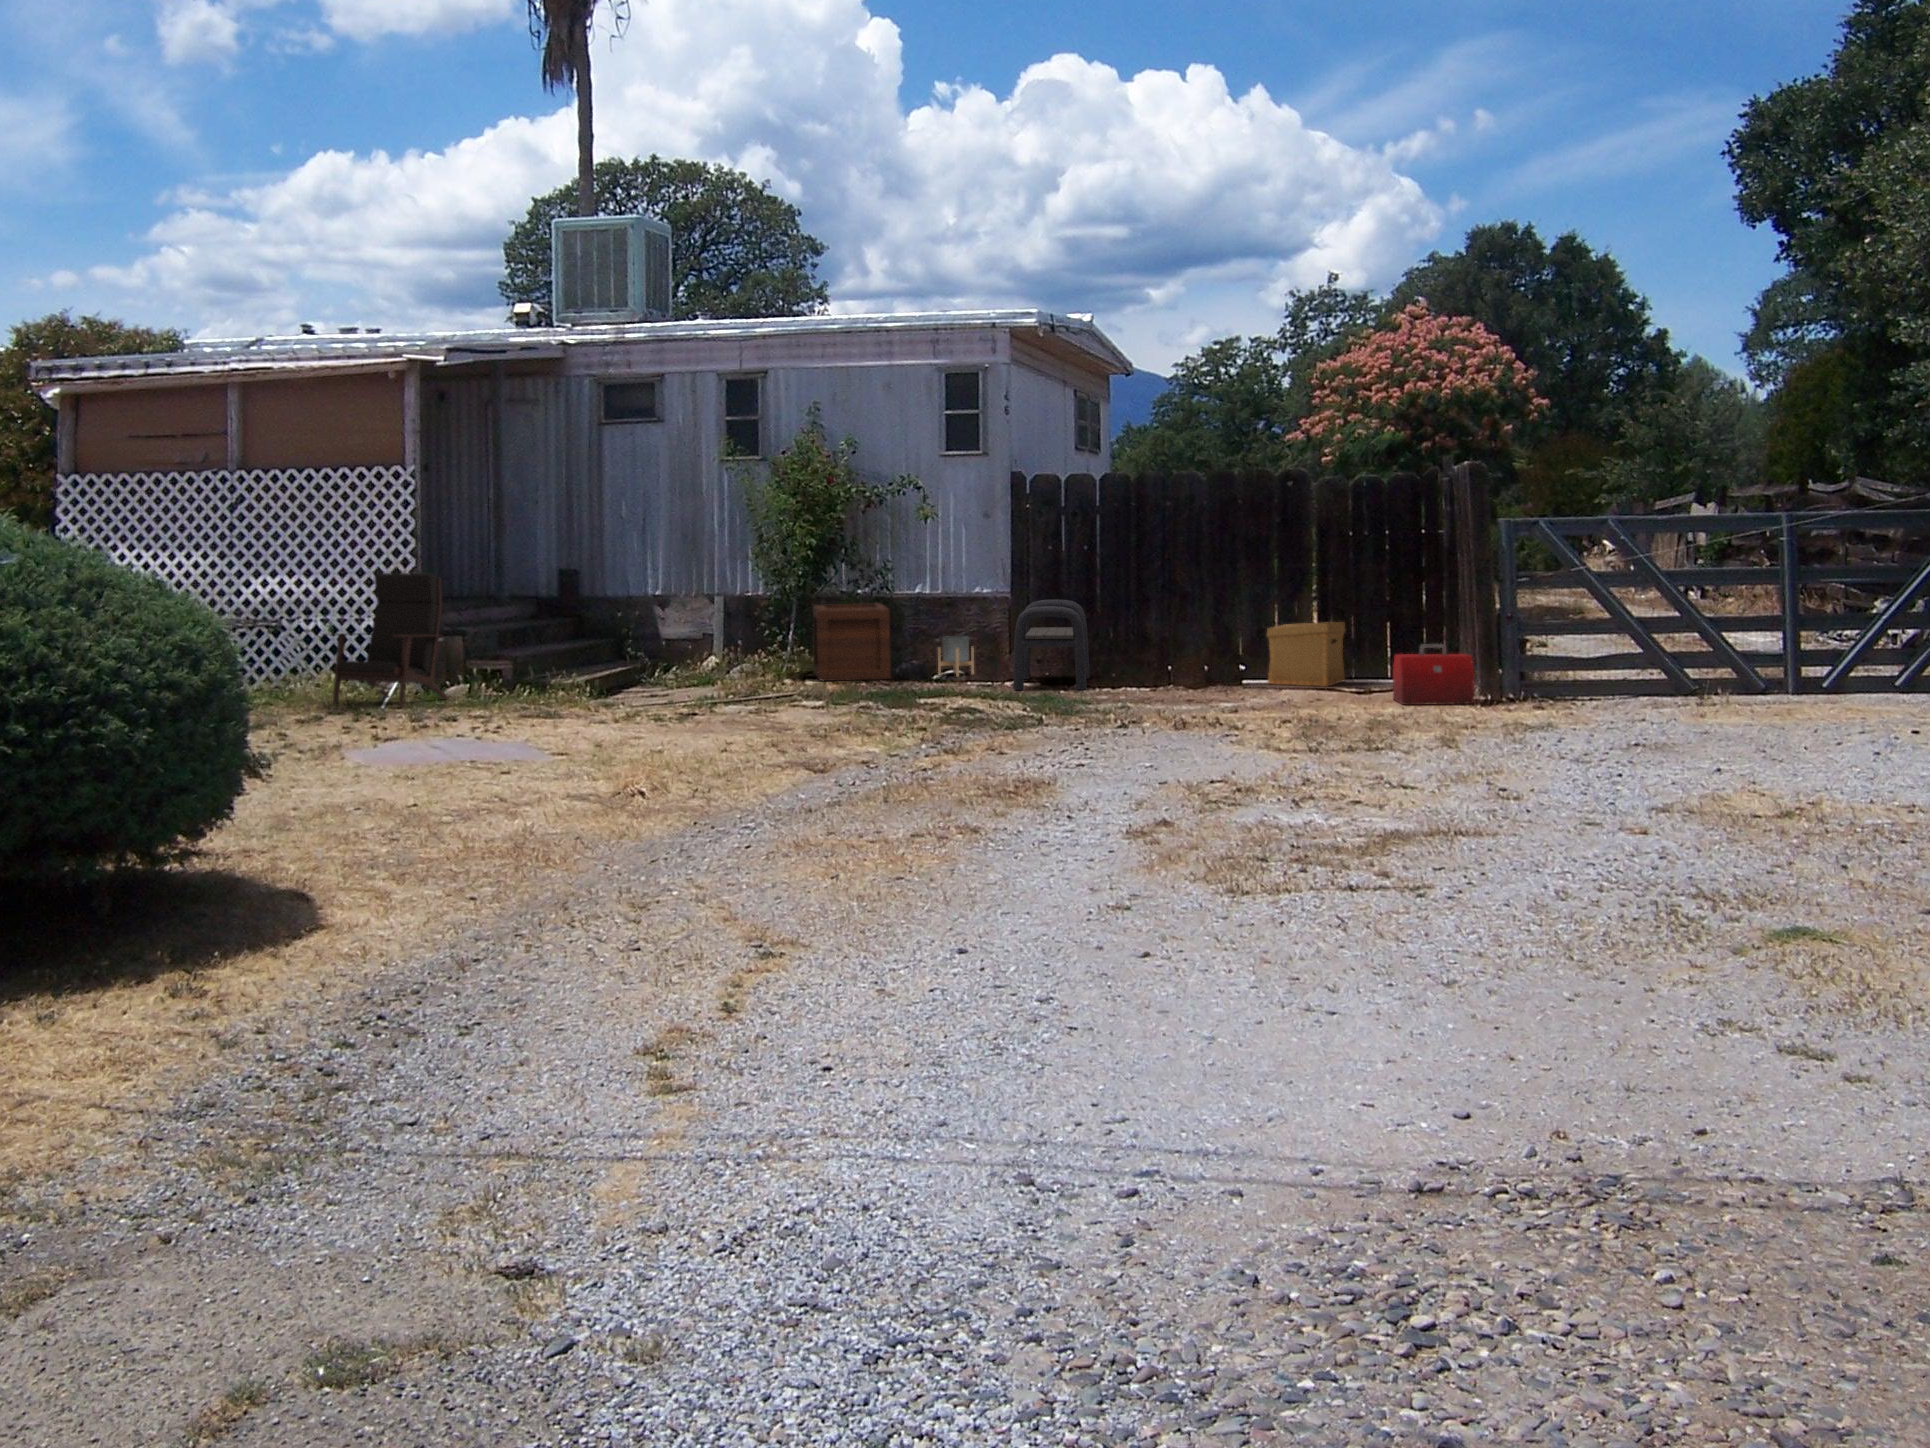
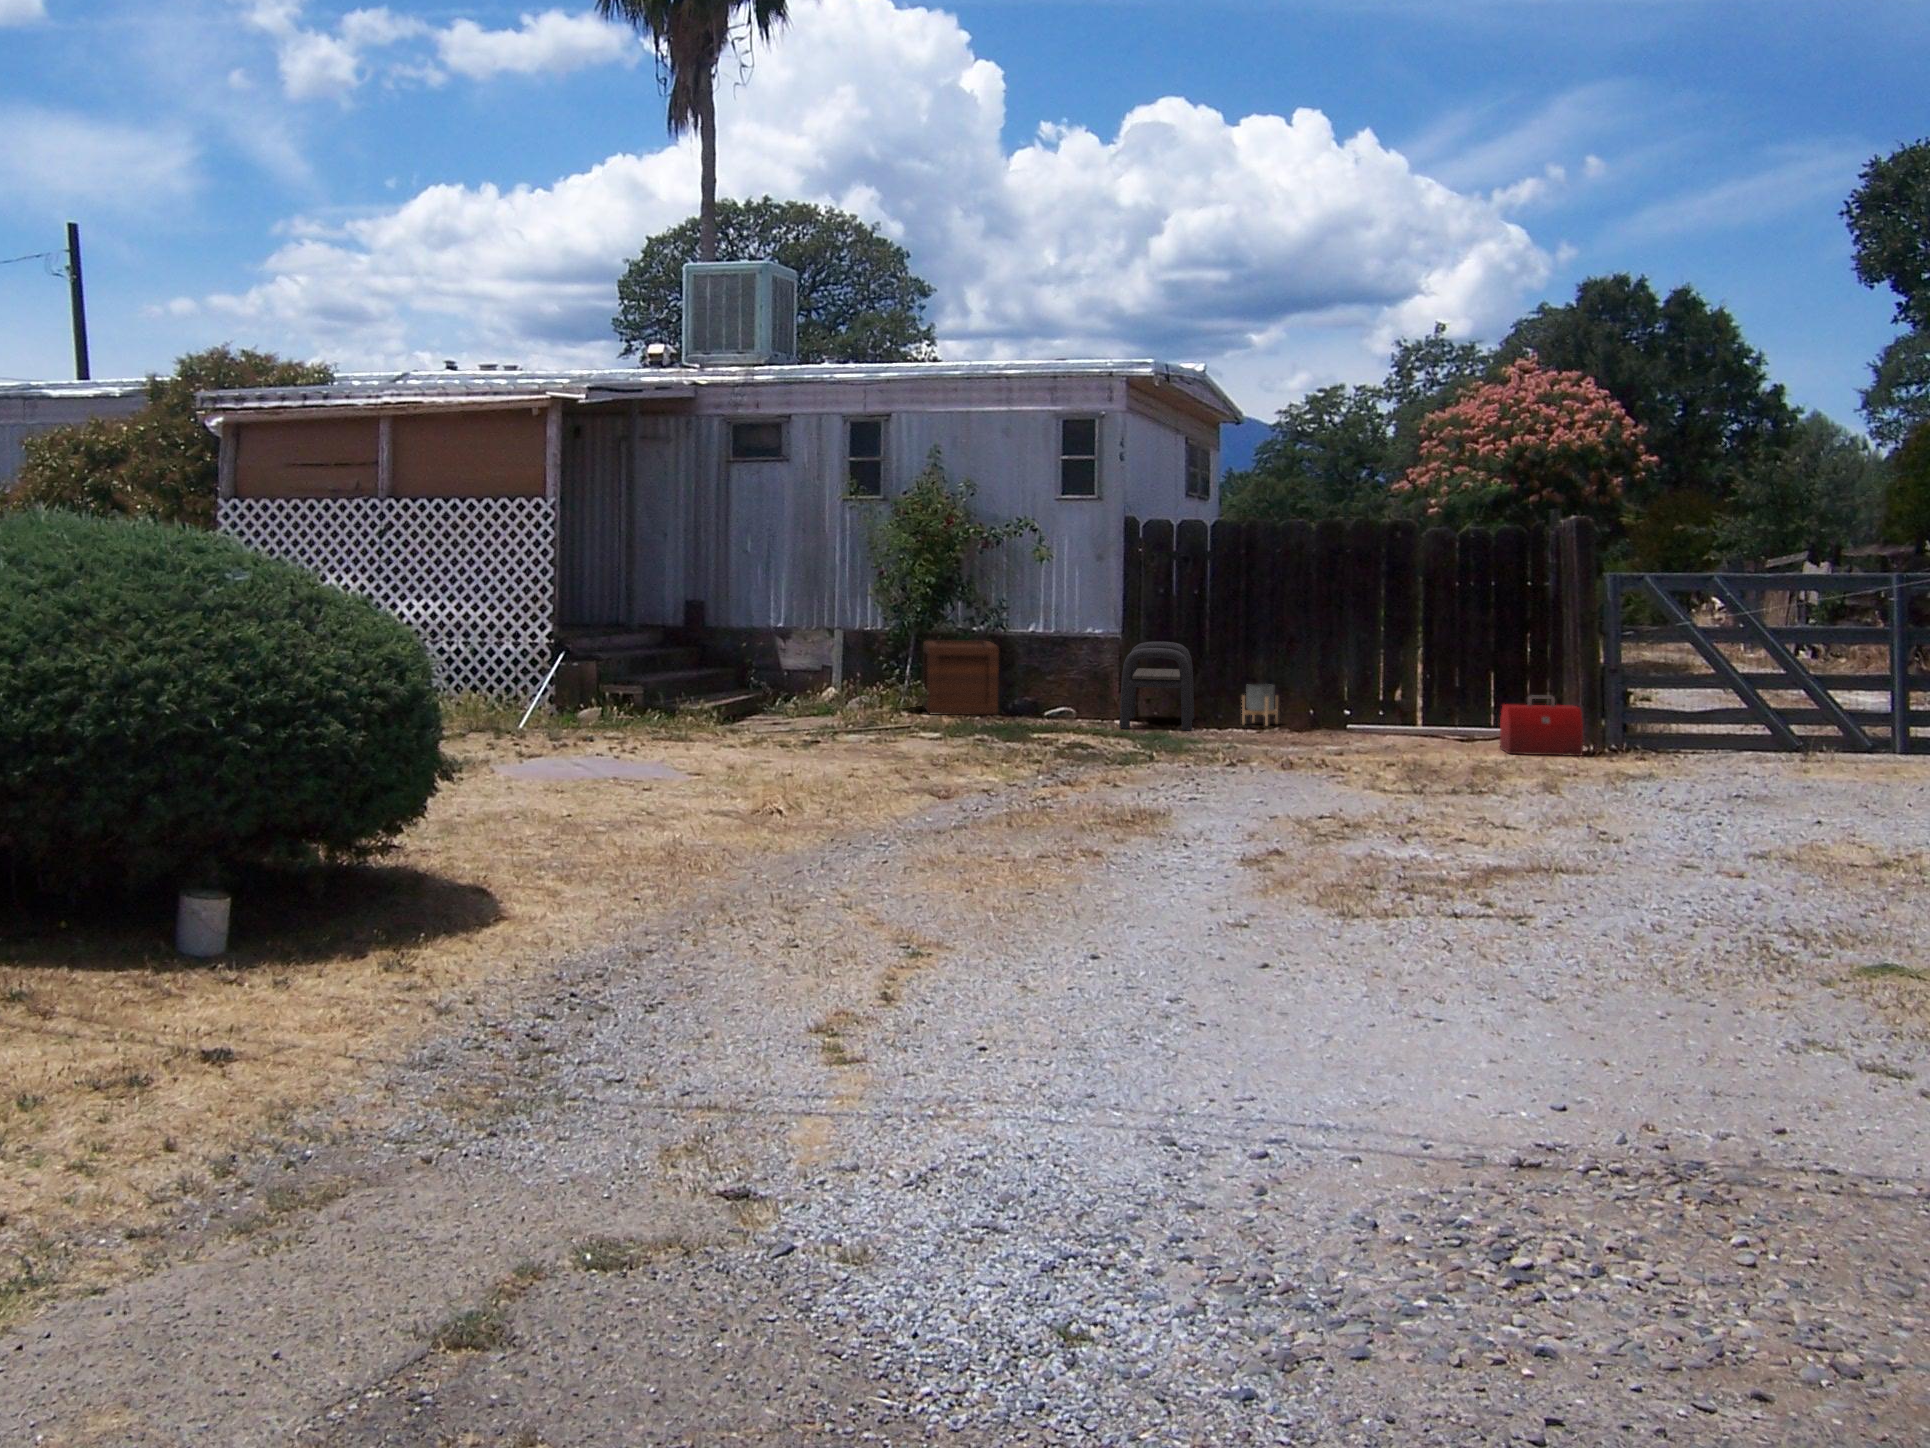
lounge chair: present [333,573,448,708] -> none [467,600,578,727]
cardboard box: present [1267,622,1345,687] -> none [1372,671,1453,735]
planter: present [938,636,974,676] -> present [1242,684,1278,726]

